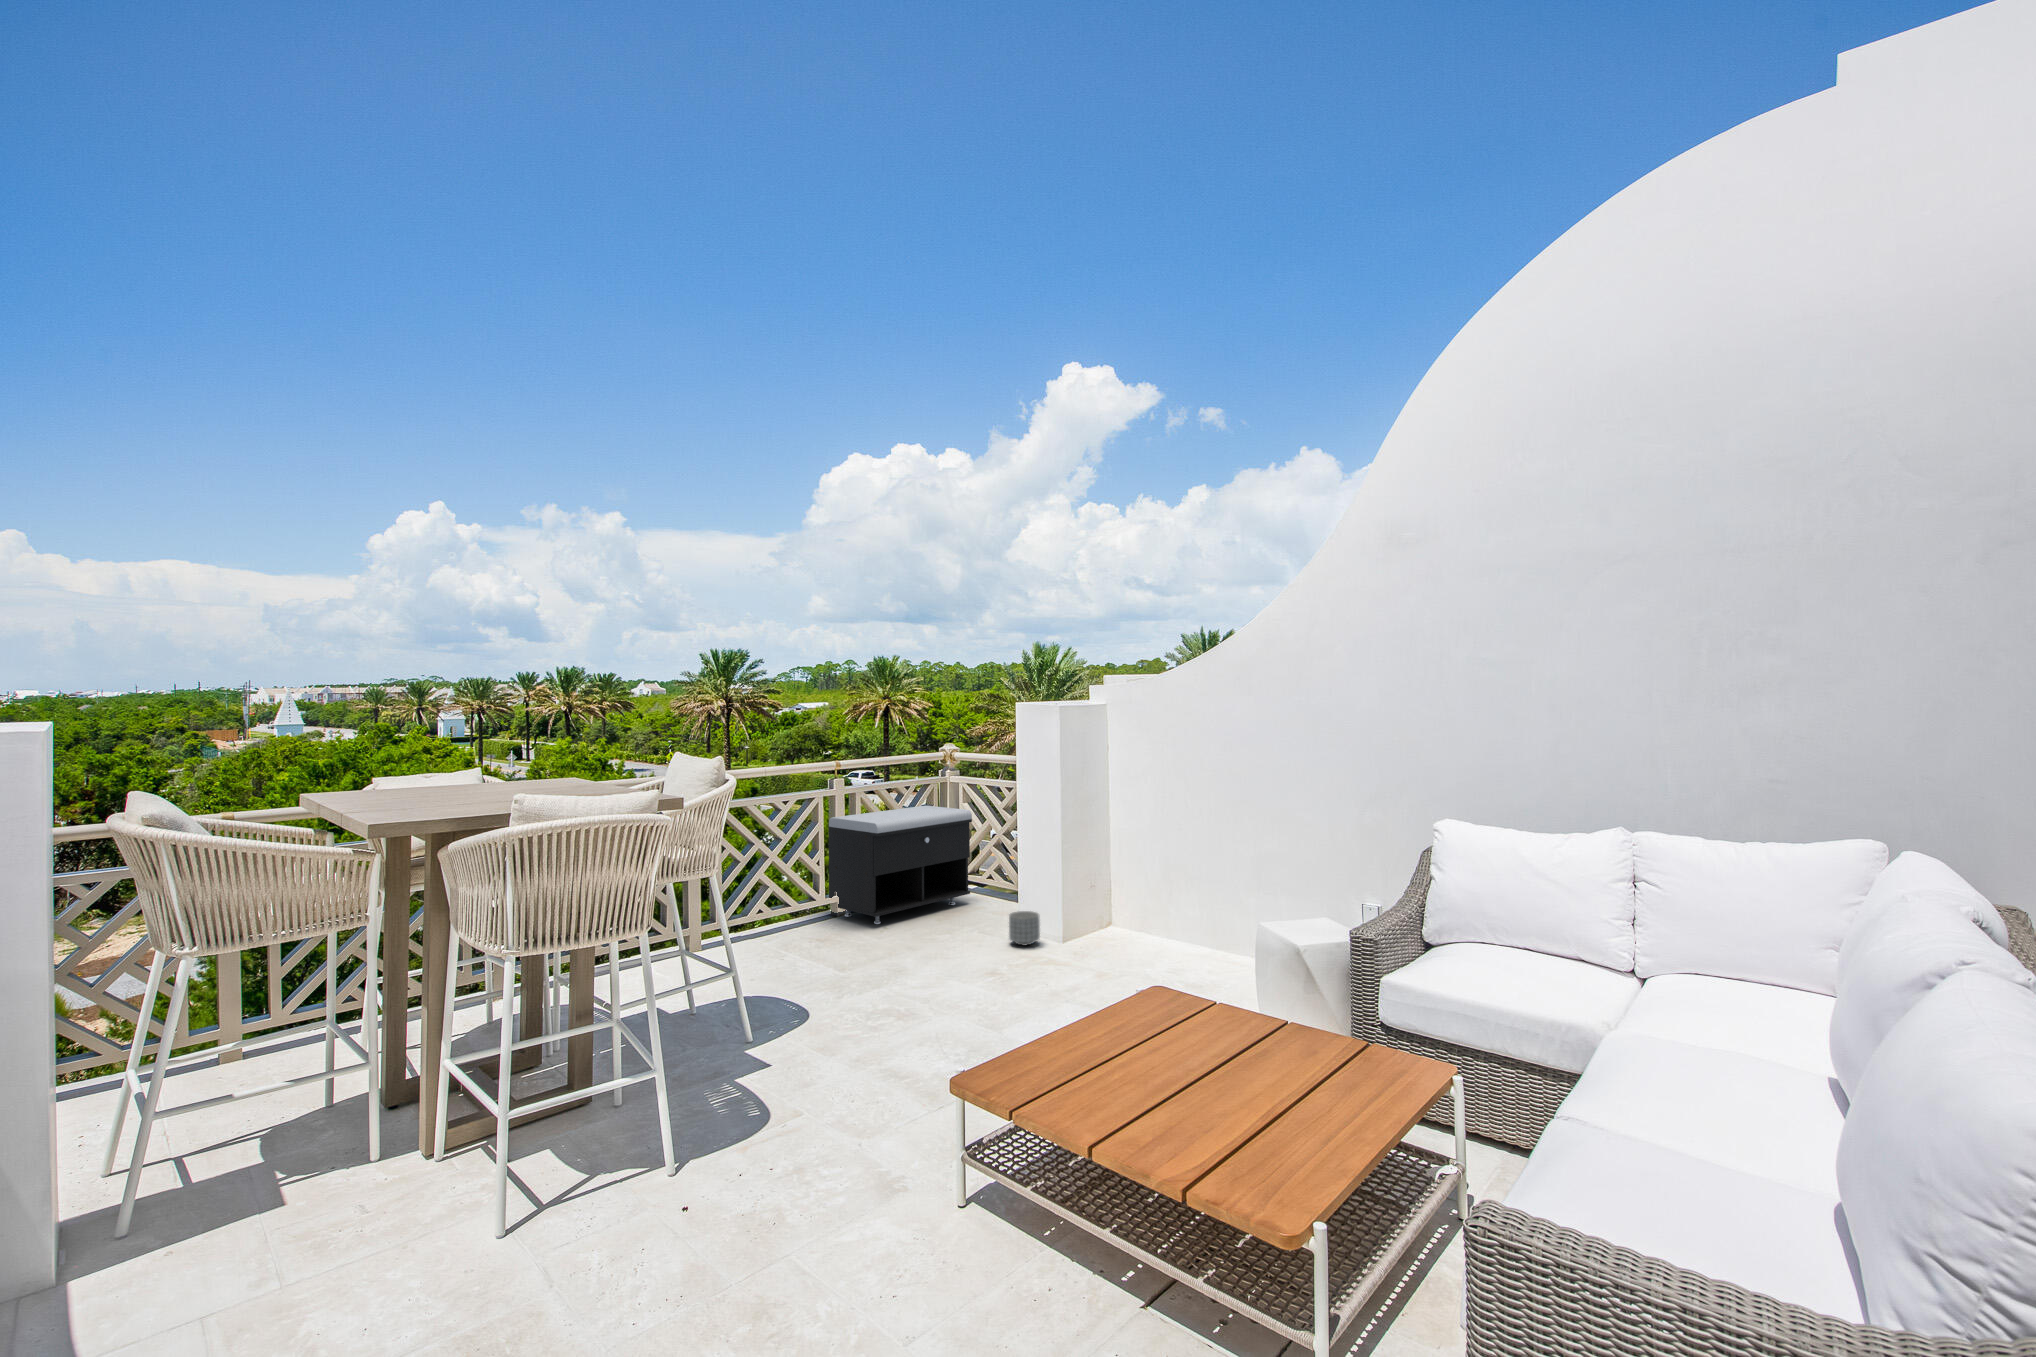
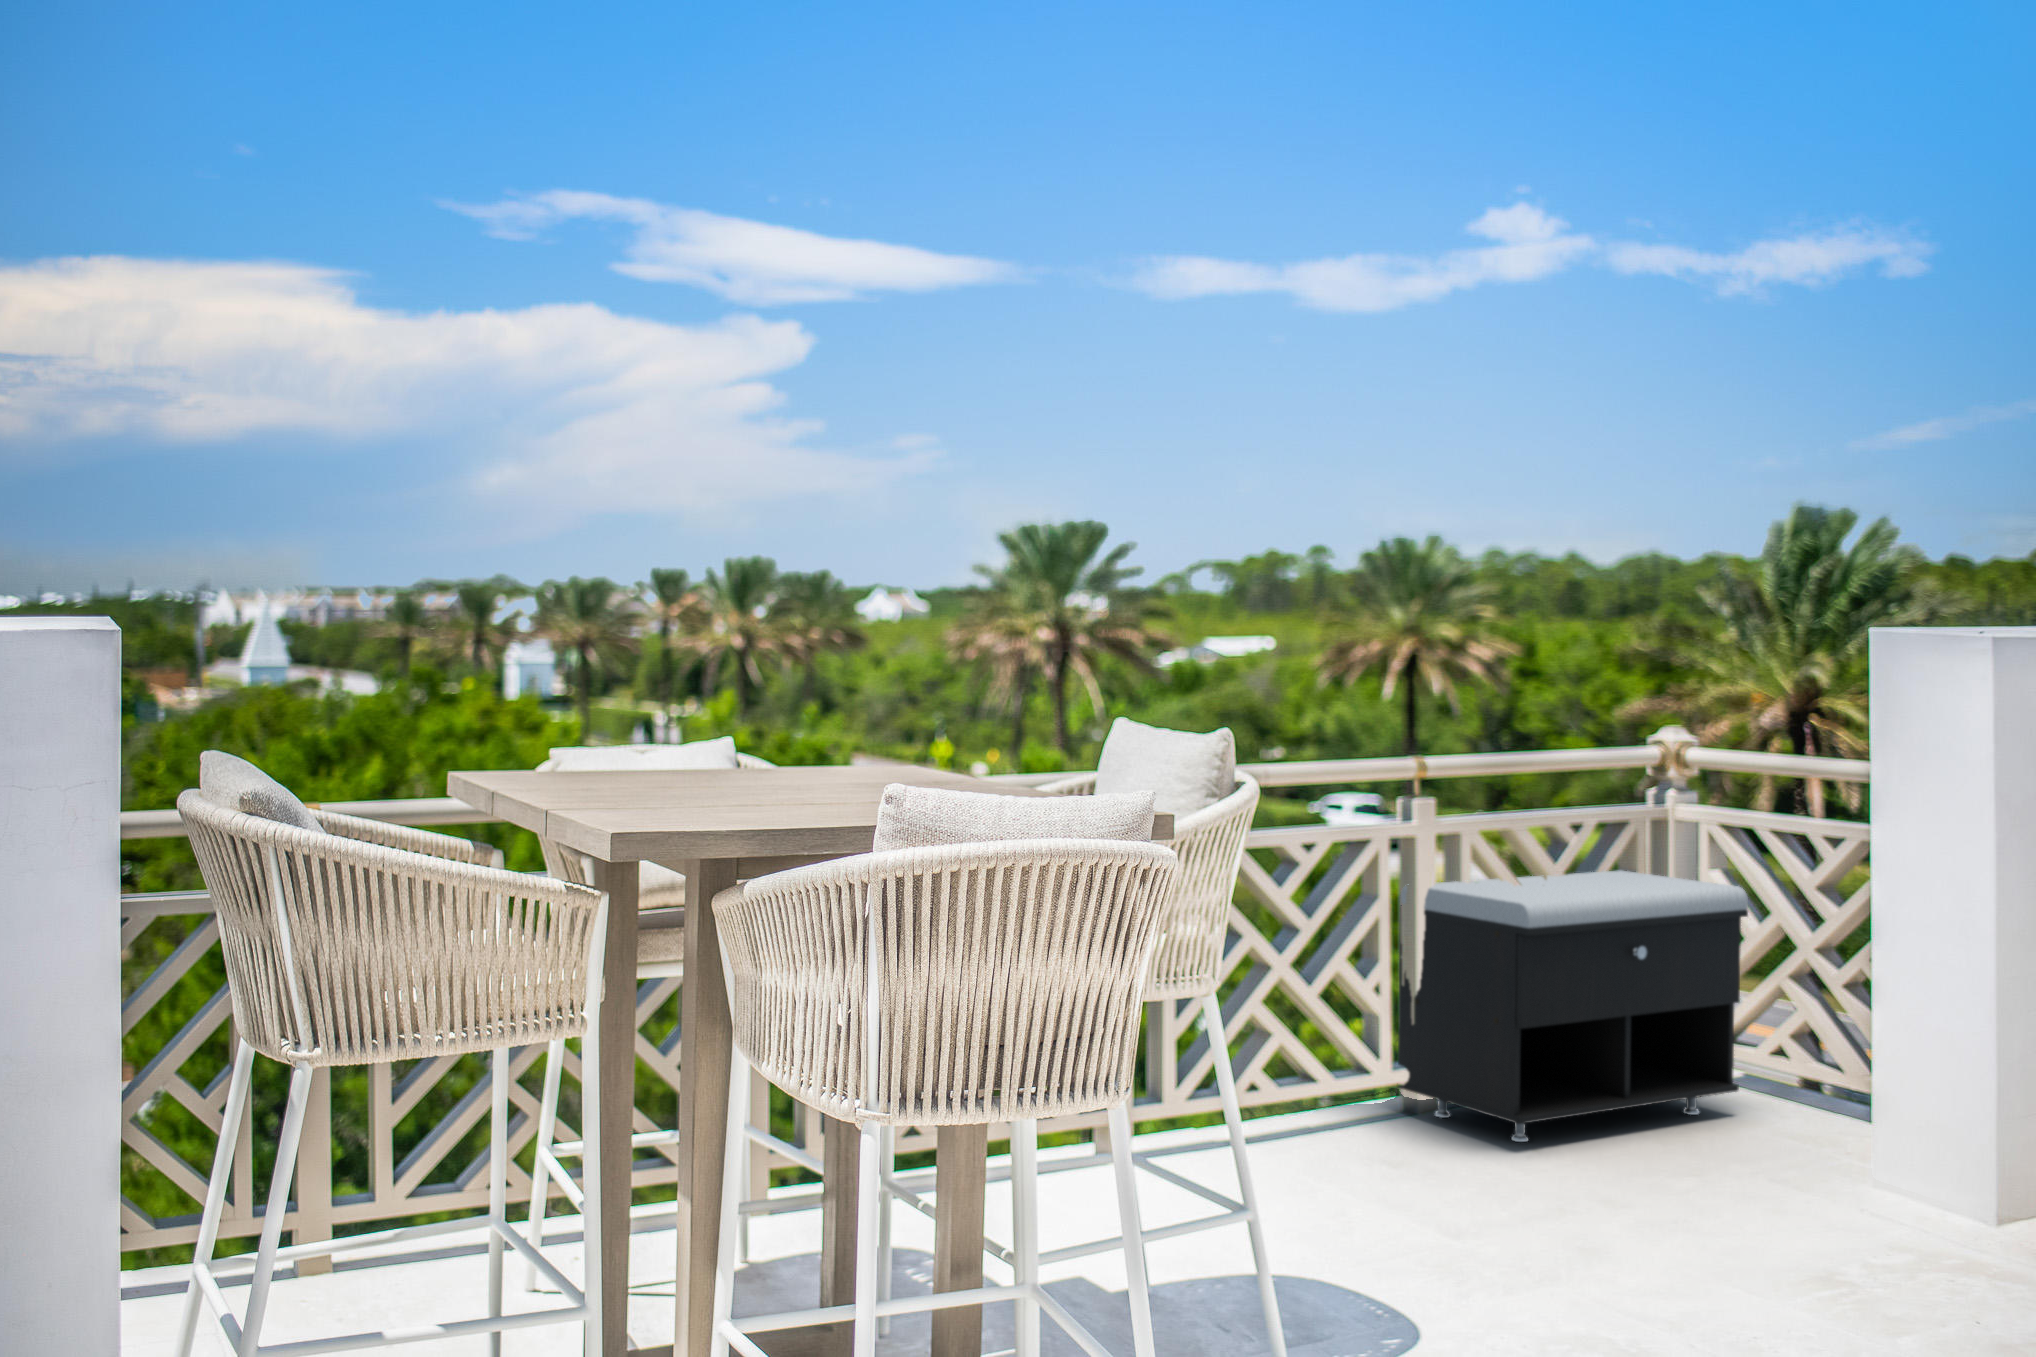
planter: present [1009,911,1040,945] -> none [1881,1147,1967,1235]

